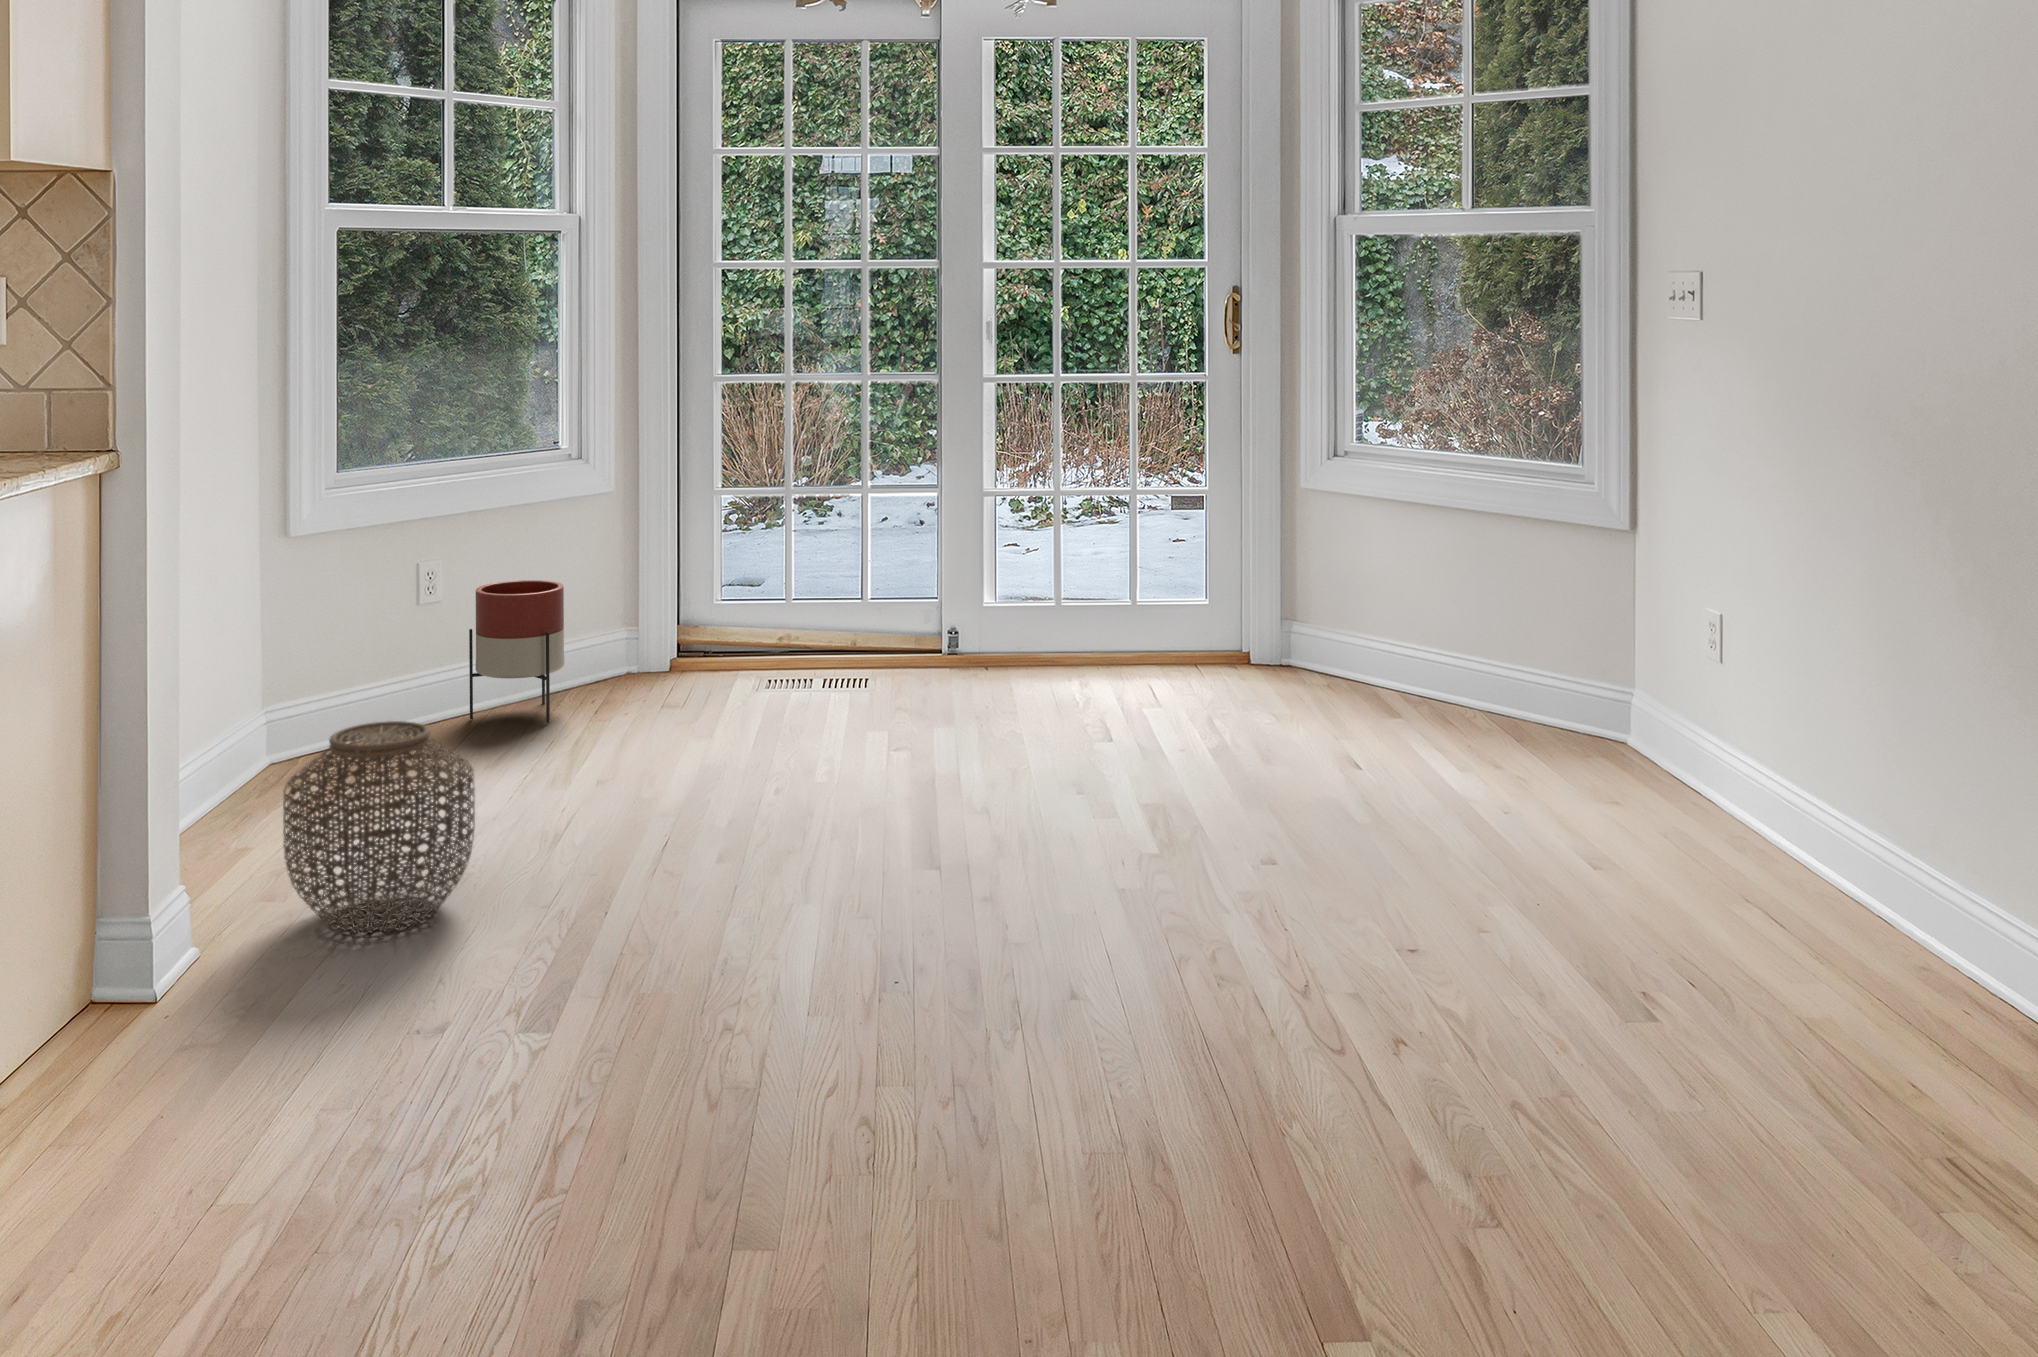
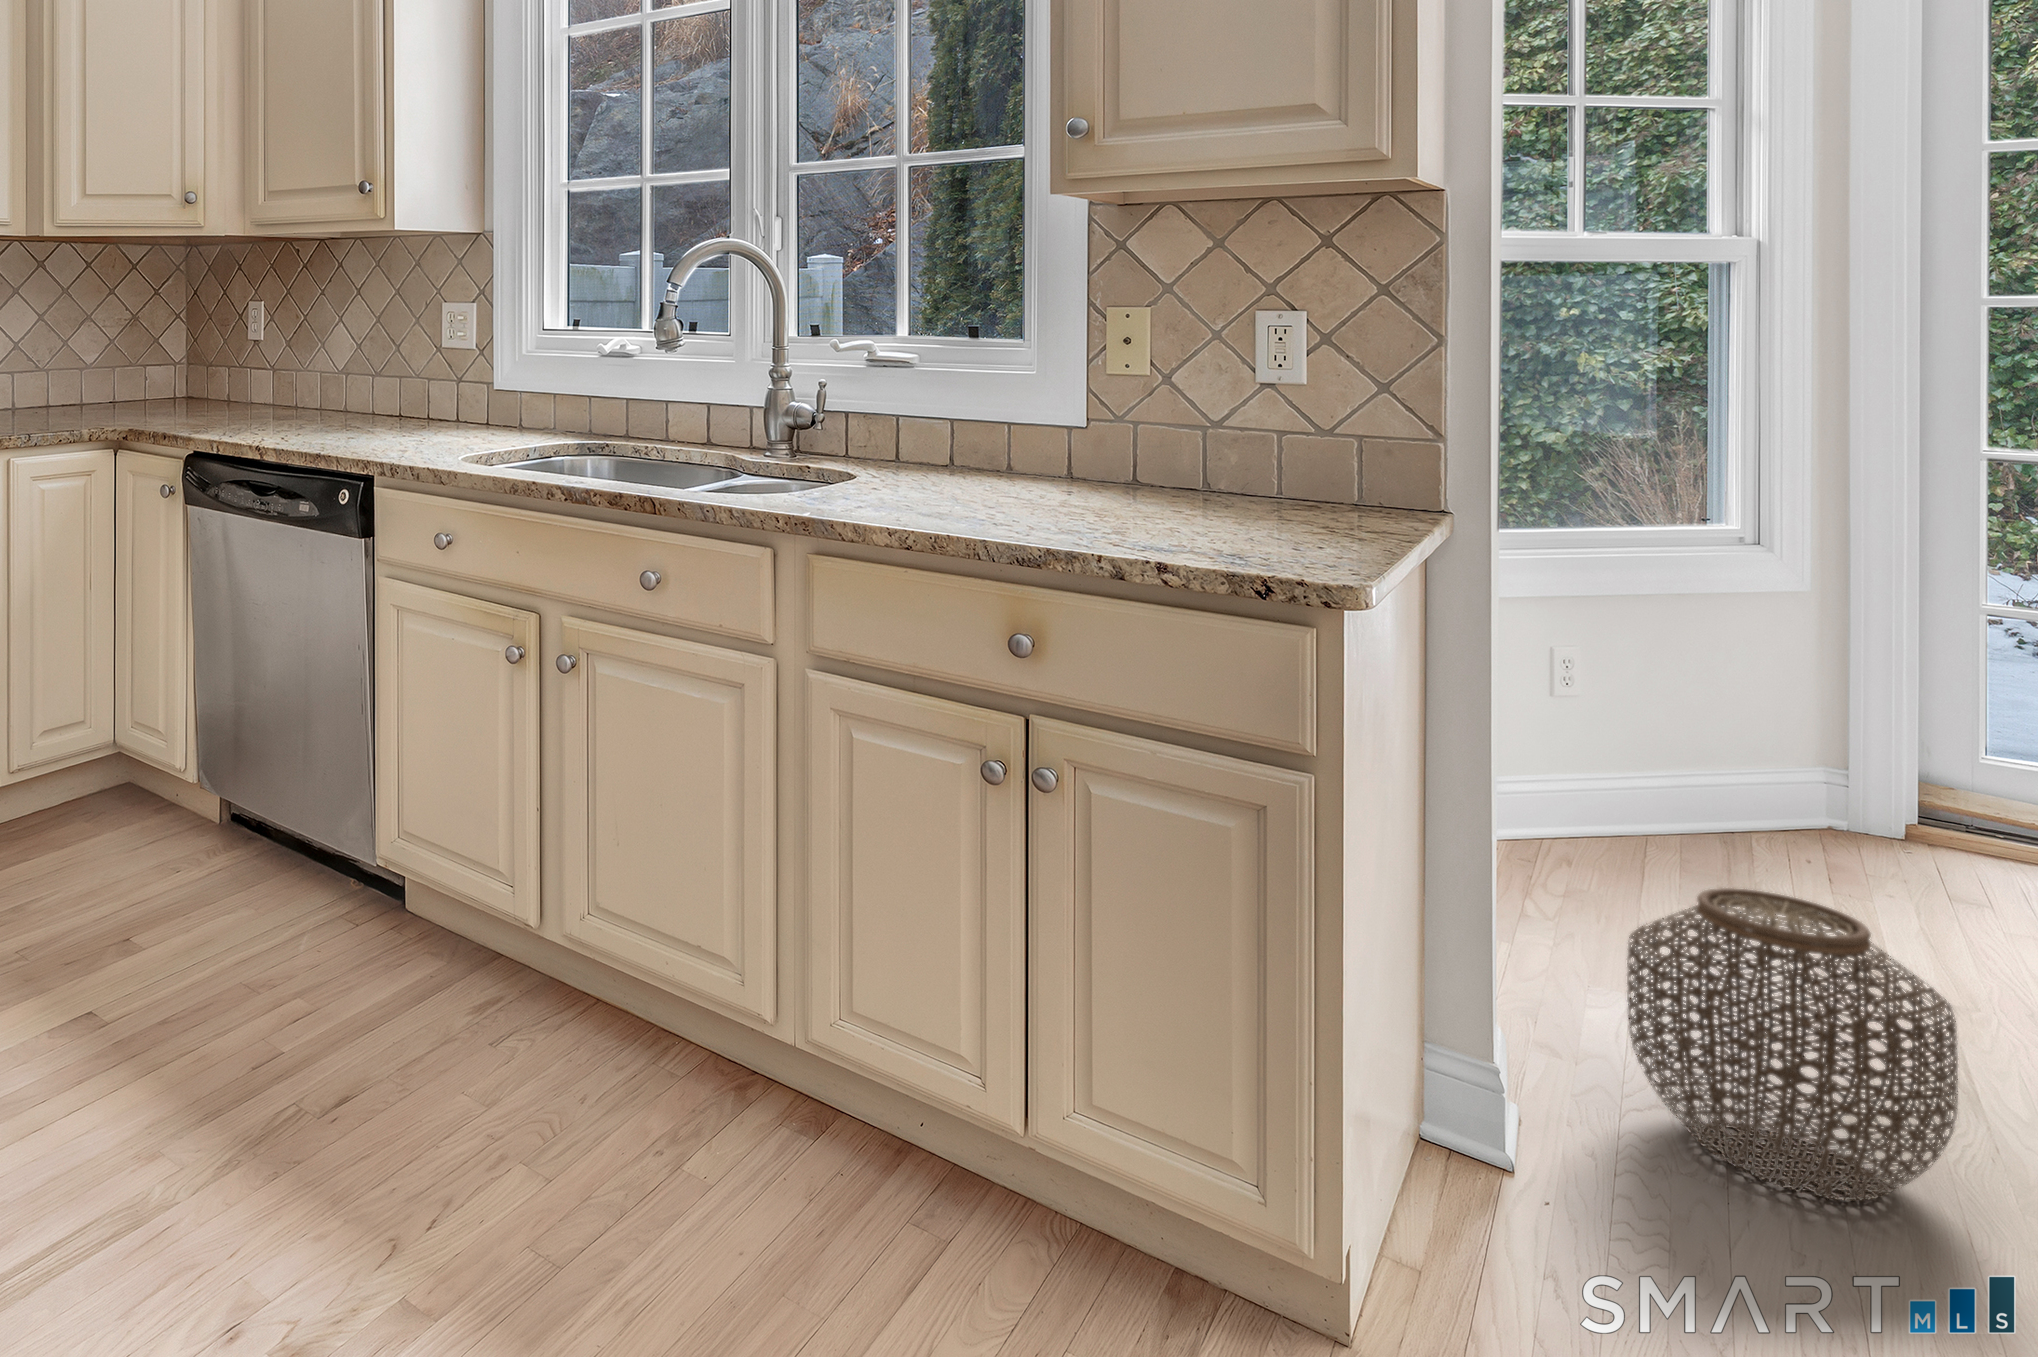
planter: present [469,580,565,723] -> none [1629,688,1775,882]

